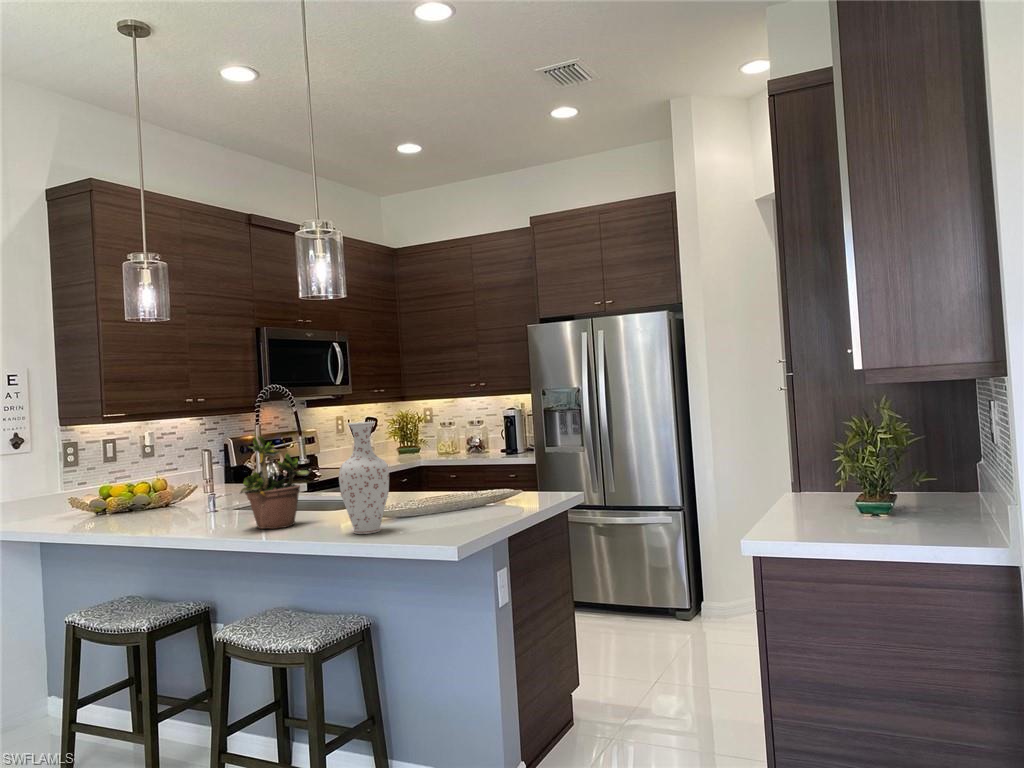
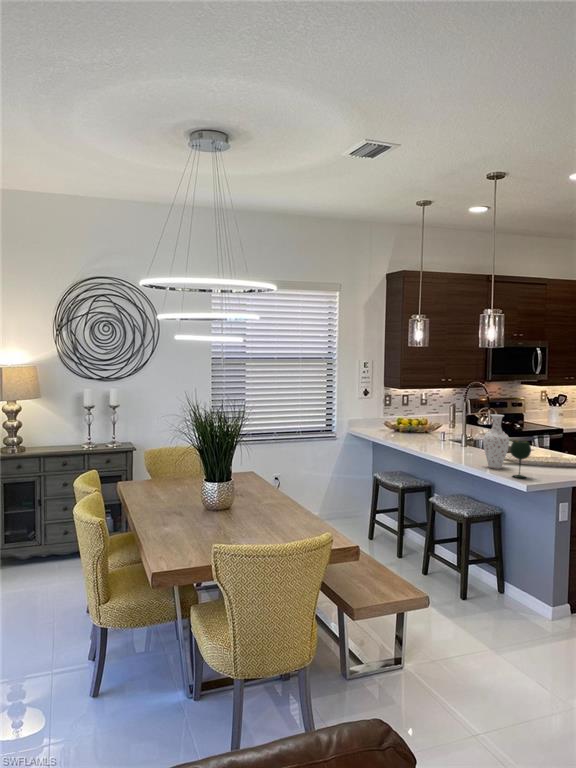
potted plant: present [240,436,309,529] -> none [444,408,479,457]
wine glass: none [409,462,449,539] -> present [510,440,531,478]

